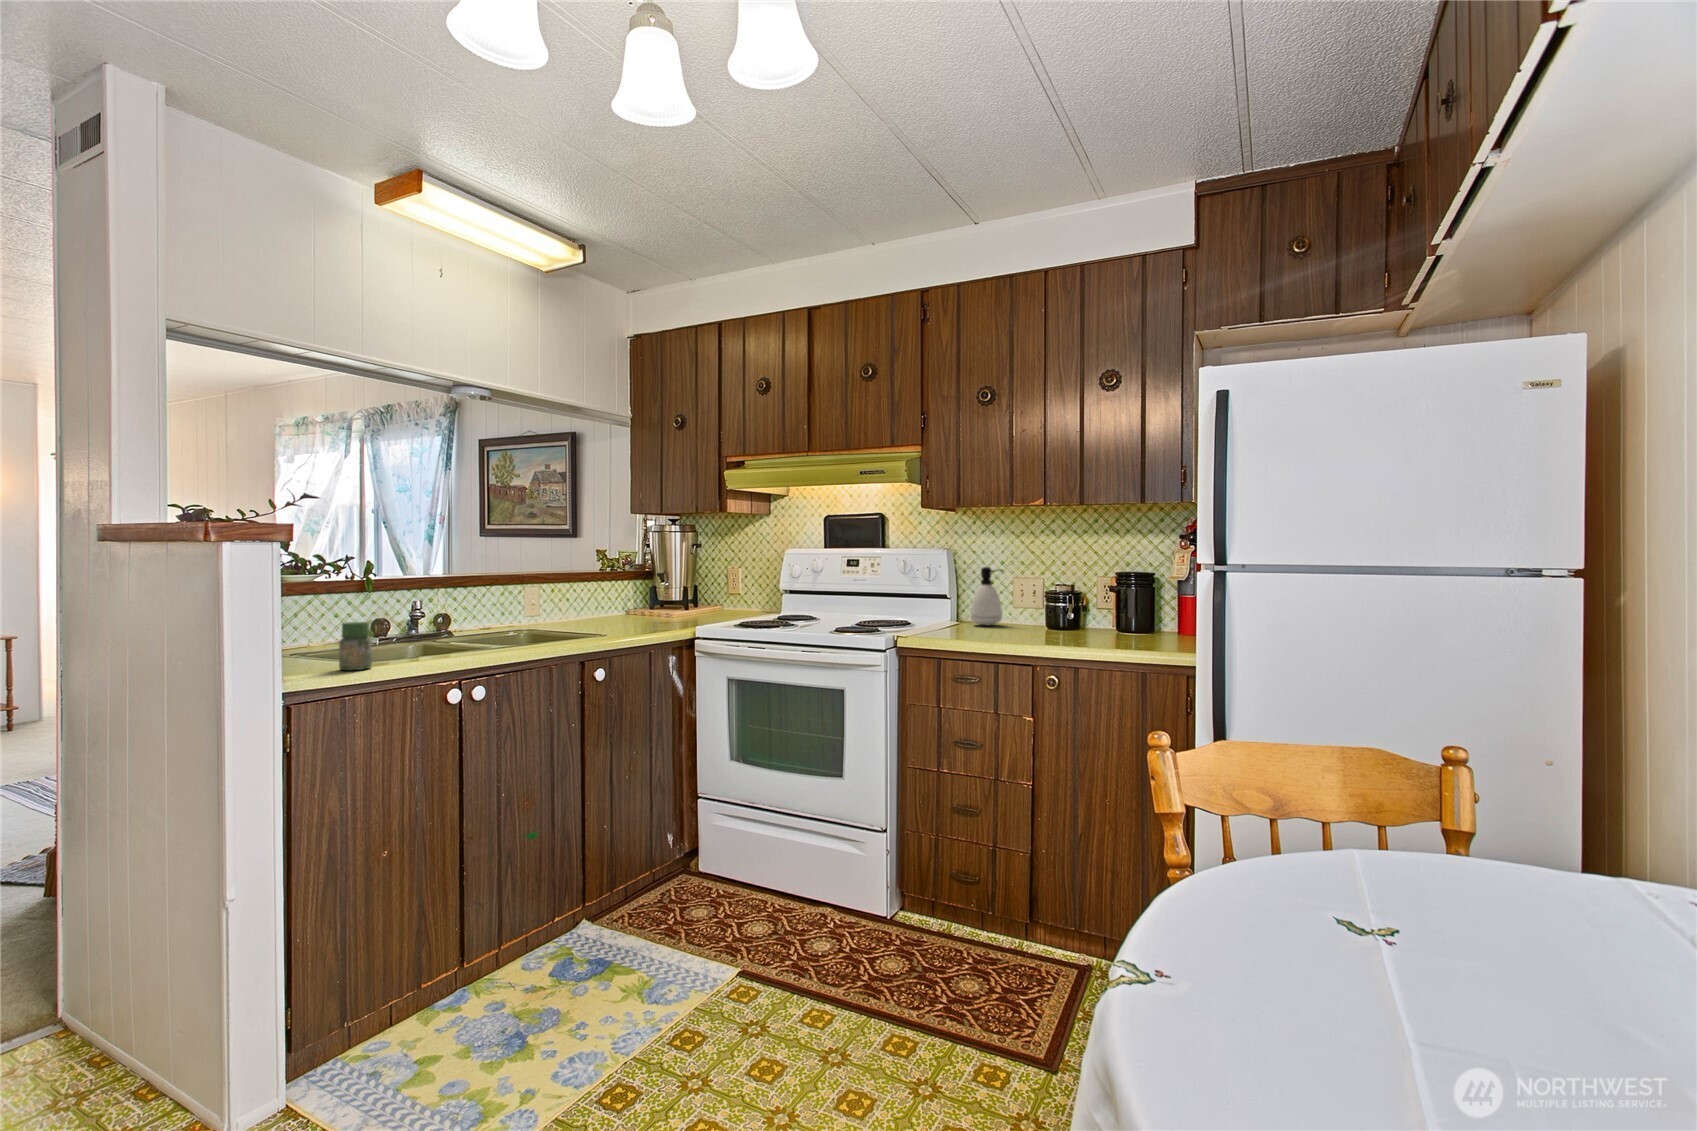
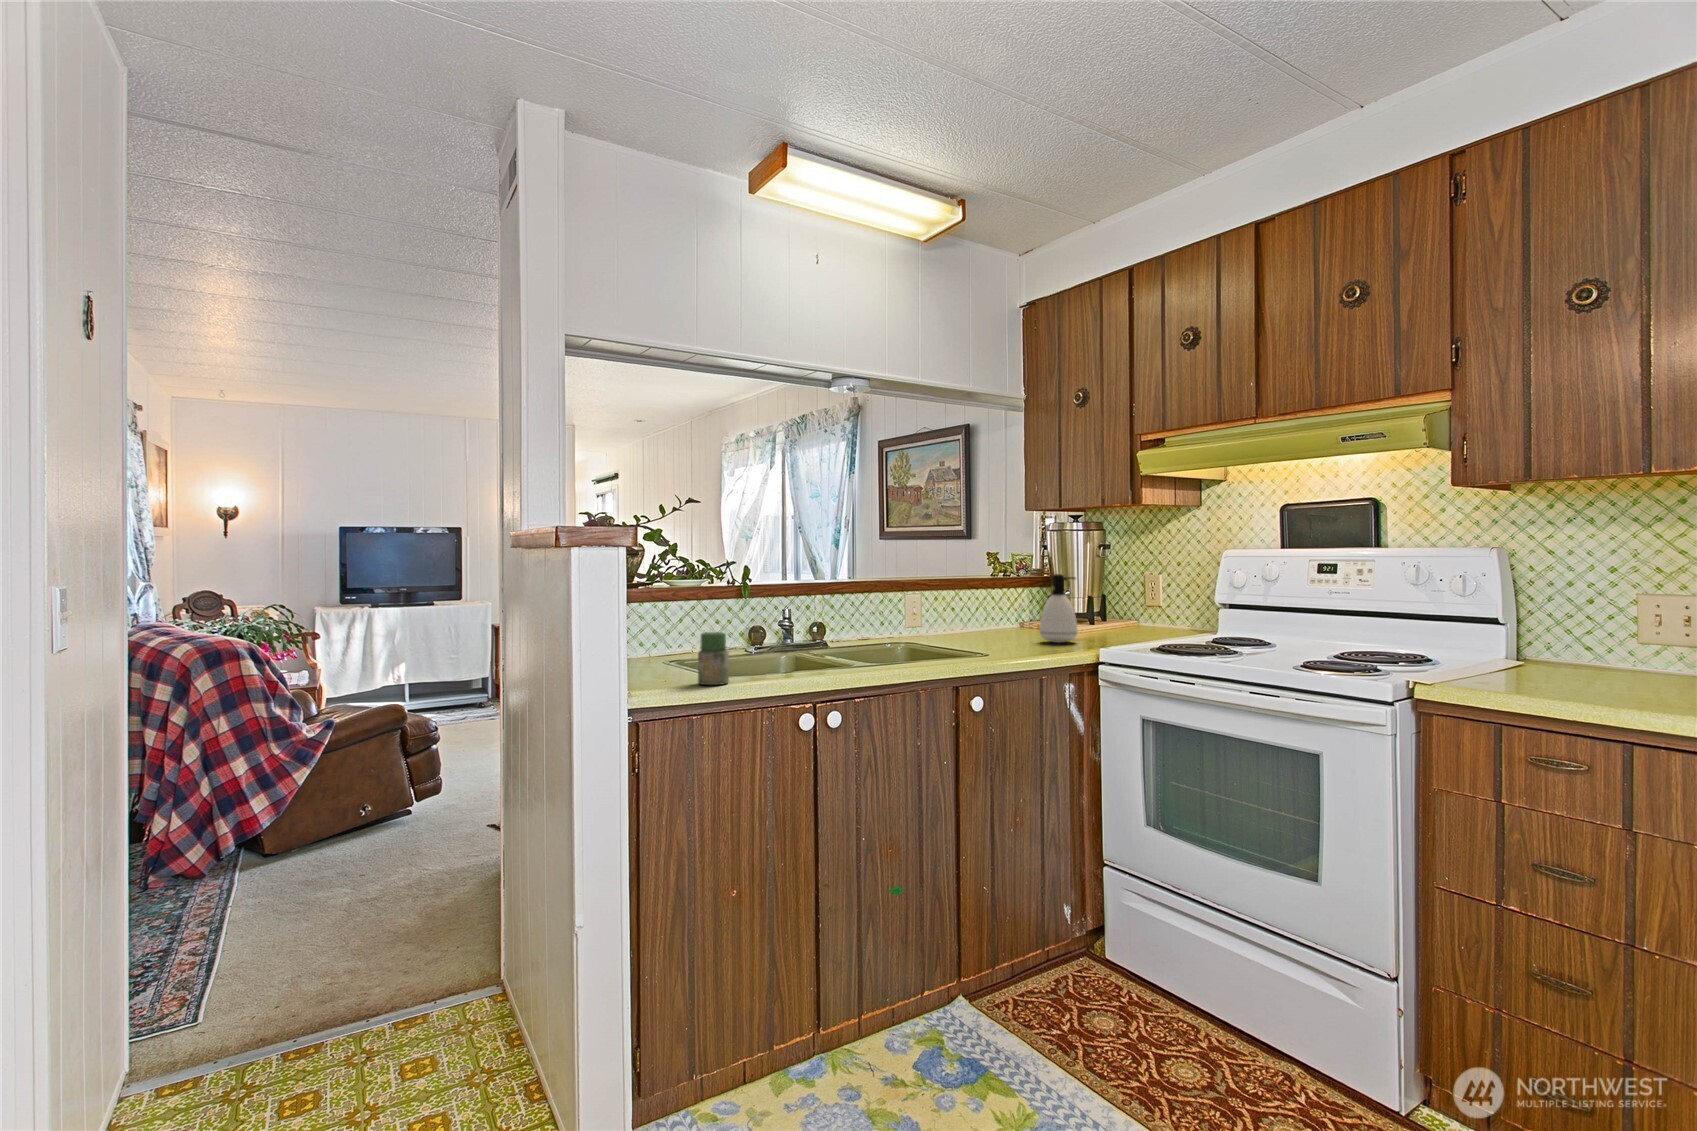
soap dispenser: present [971,567,1002,625] -> present [1040,574,1077,643]

